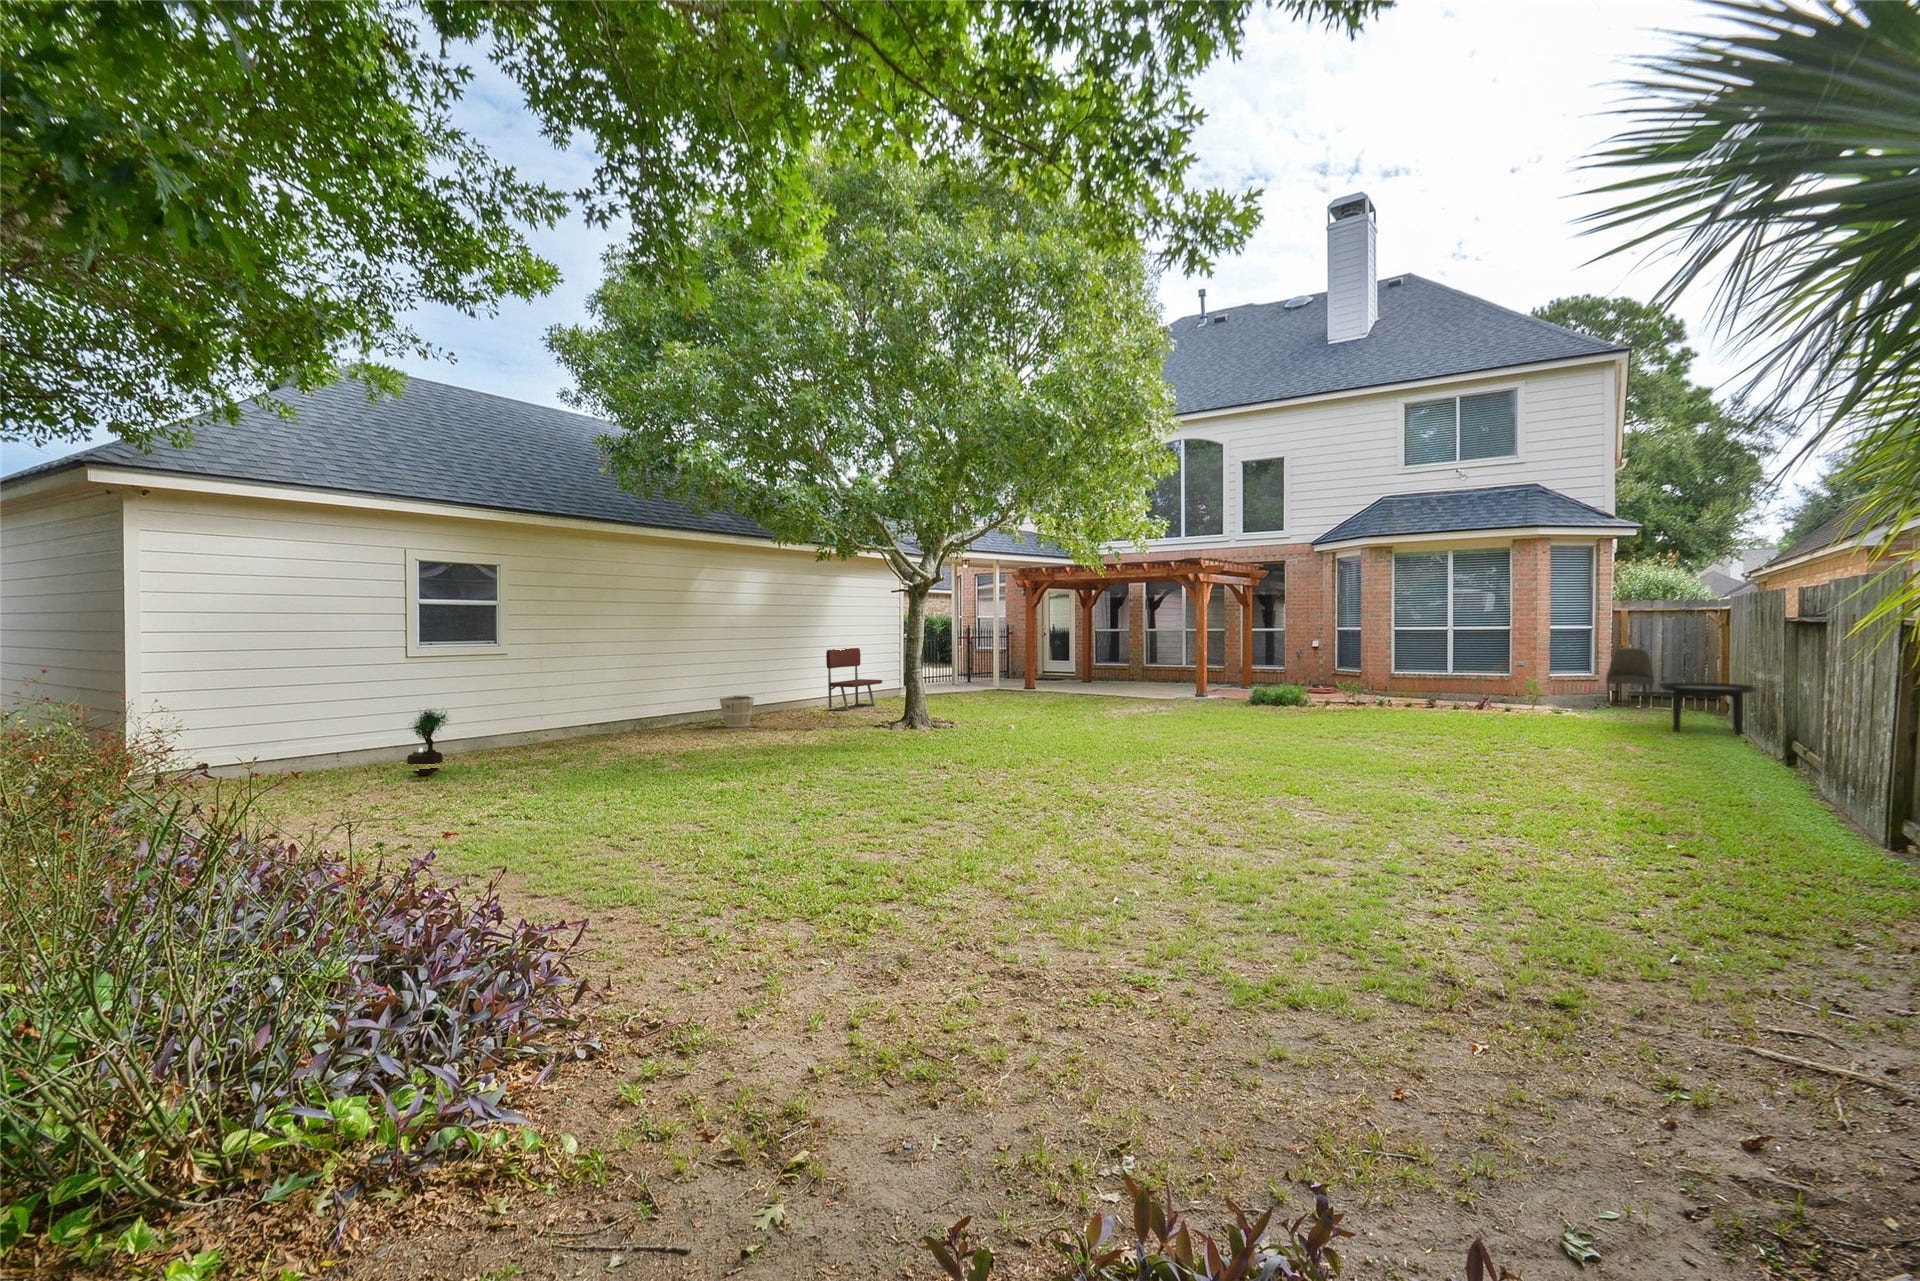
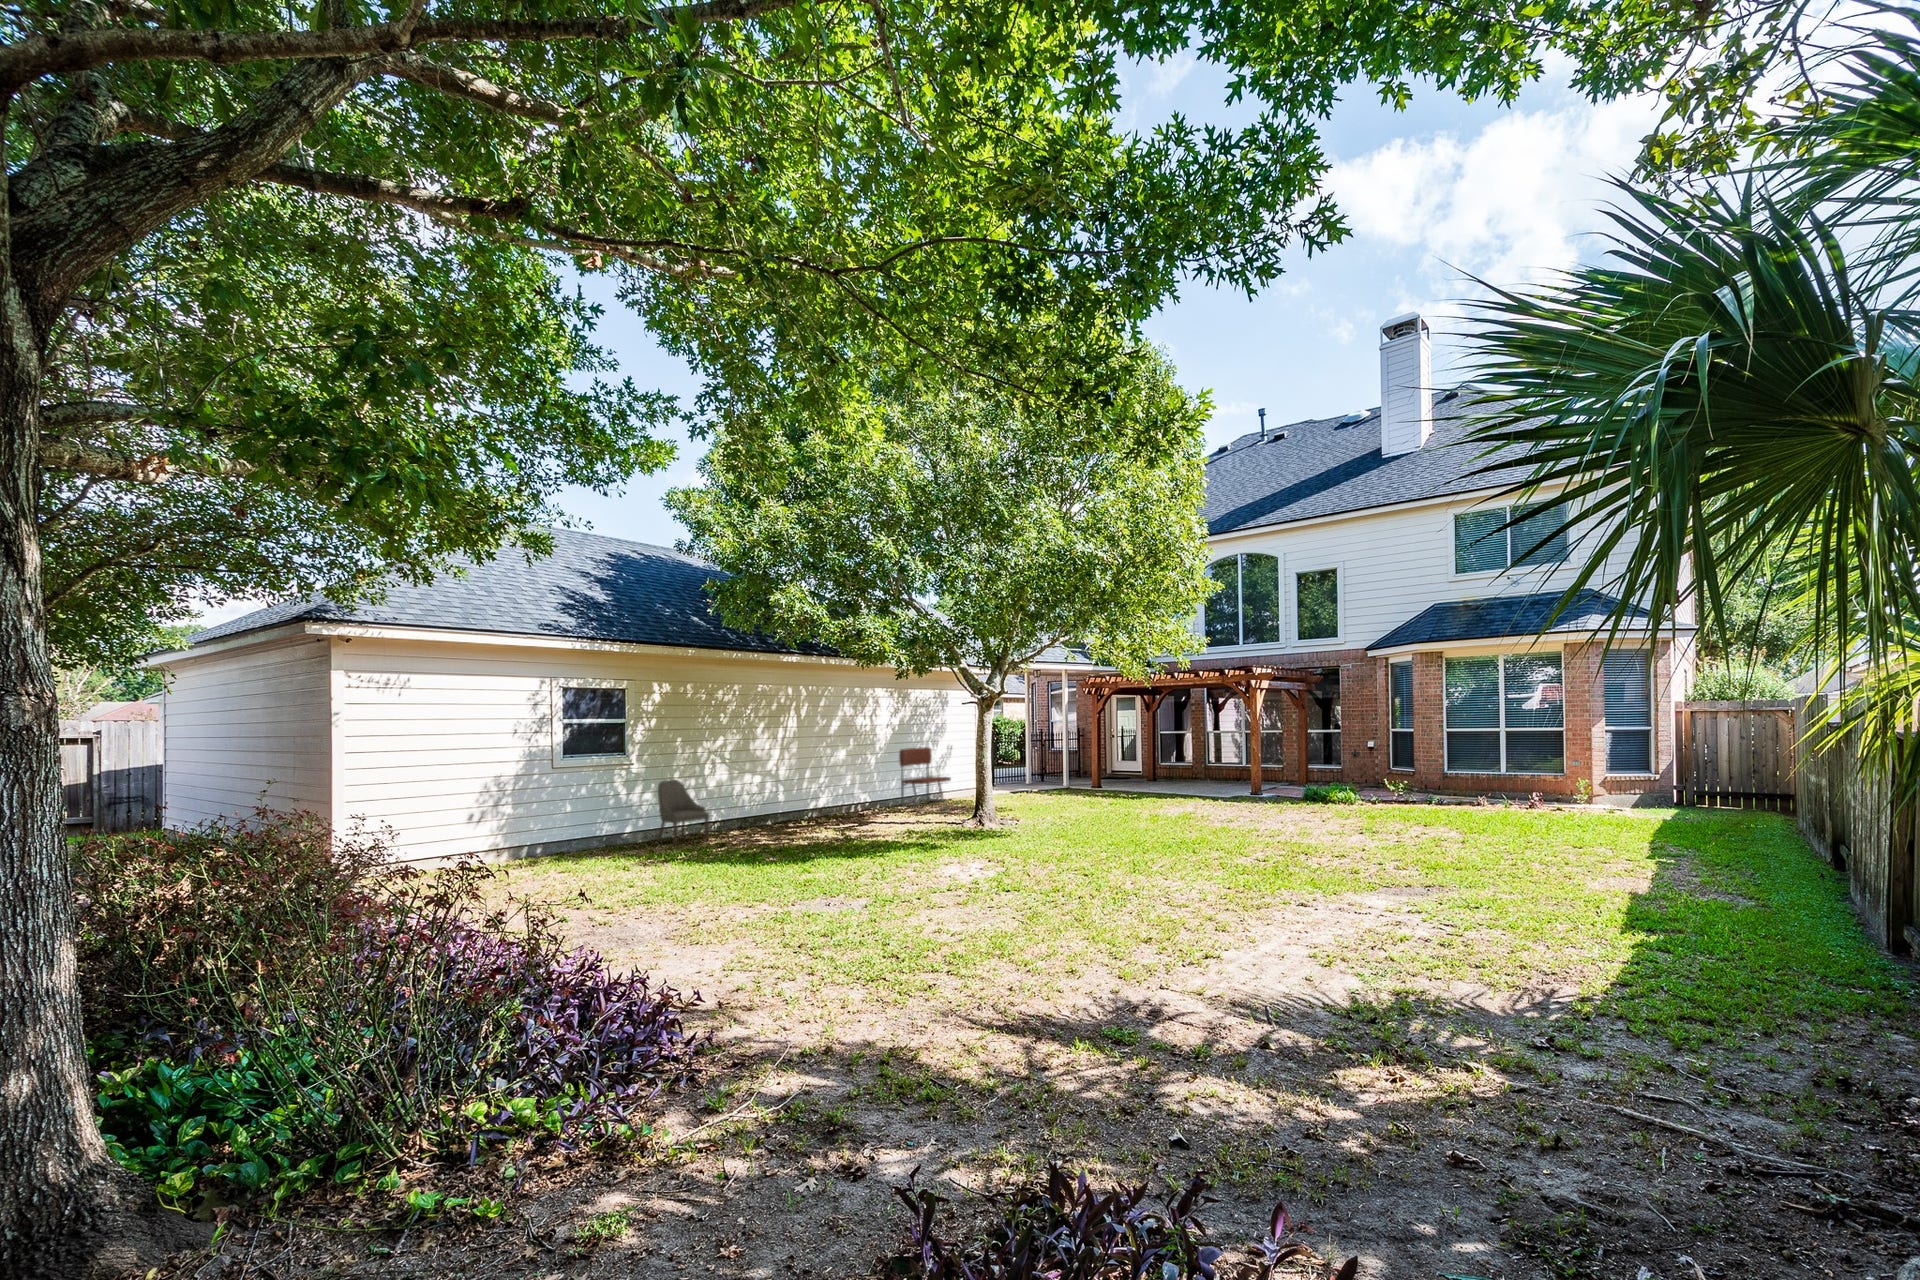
chair: present [1606,648,1654,702] -> present [658,780,709,845]
round table: present [1659,683,1755,735] -> none [1699,791,1801,846]
wooden bucket: present [720,696,754,728] -> none [800,792,832,821]
potted tree: present [407,708,448,775] -> none [534,799,571,860]

